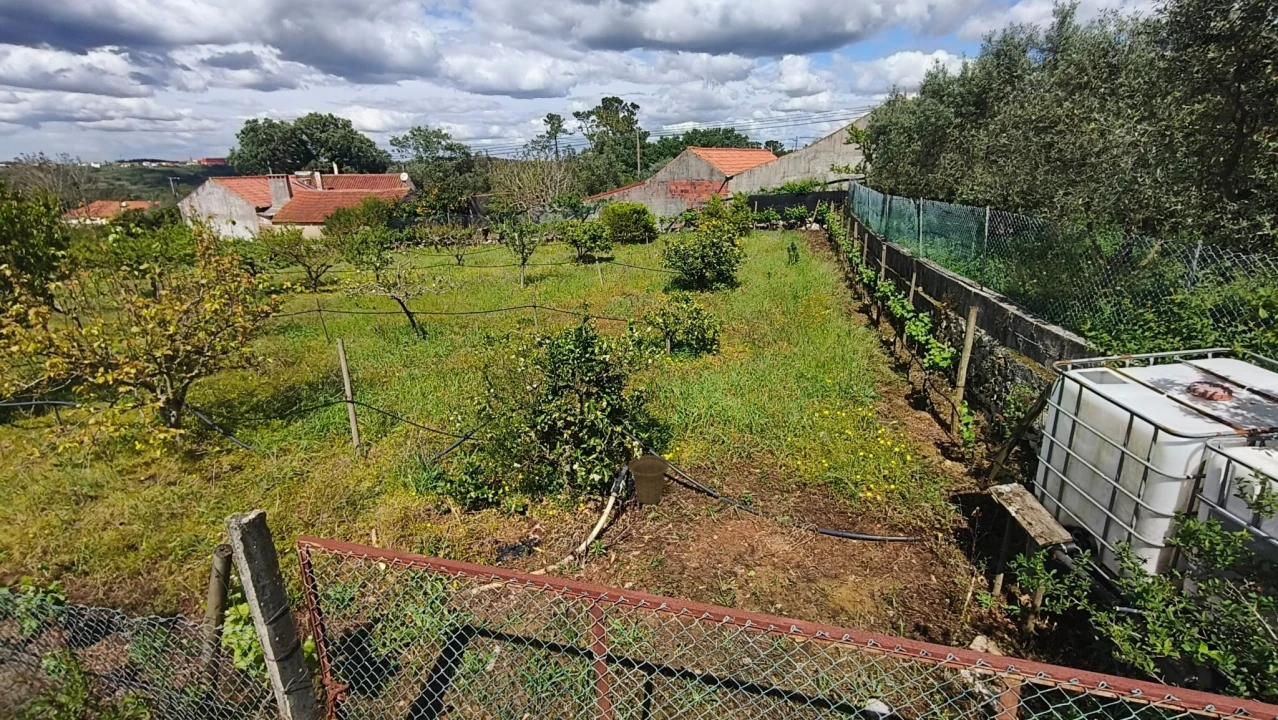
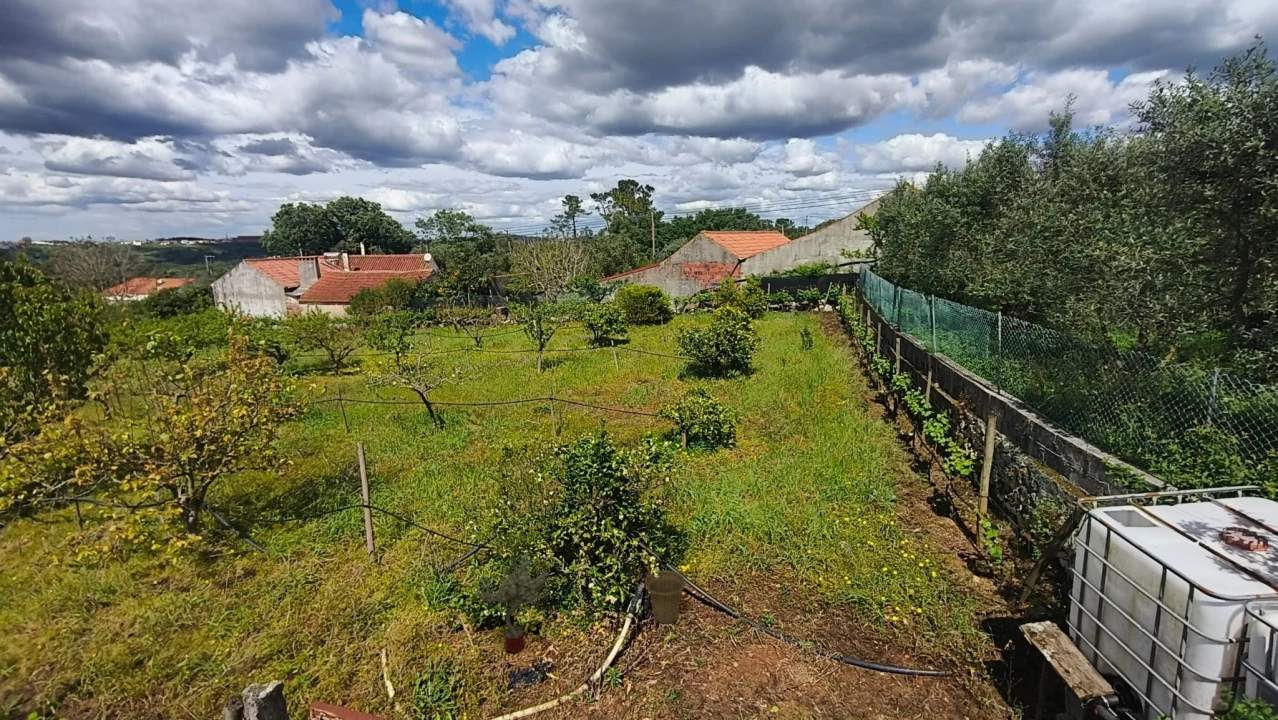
potted tree: none [460,435,535,531] -> present [476,554,548,653]

